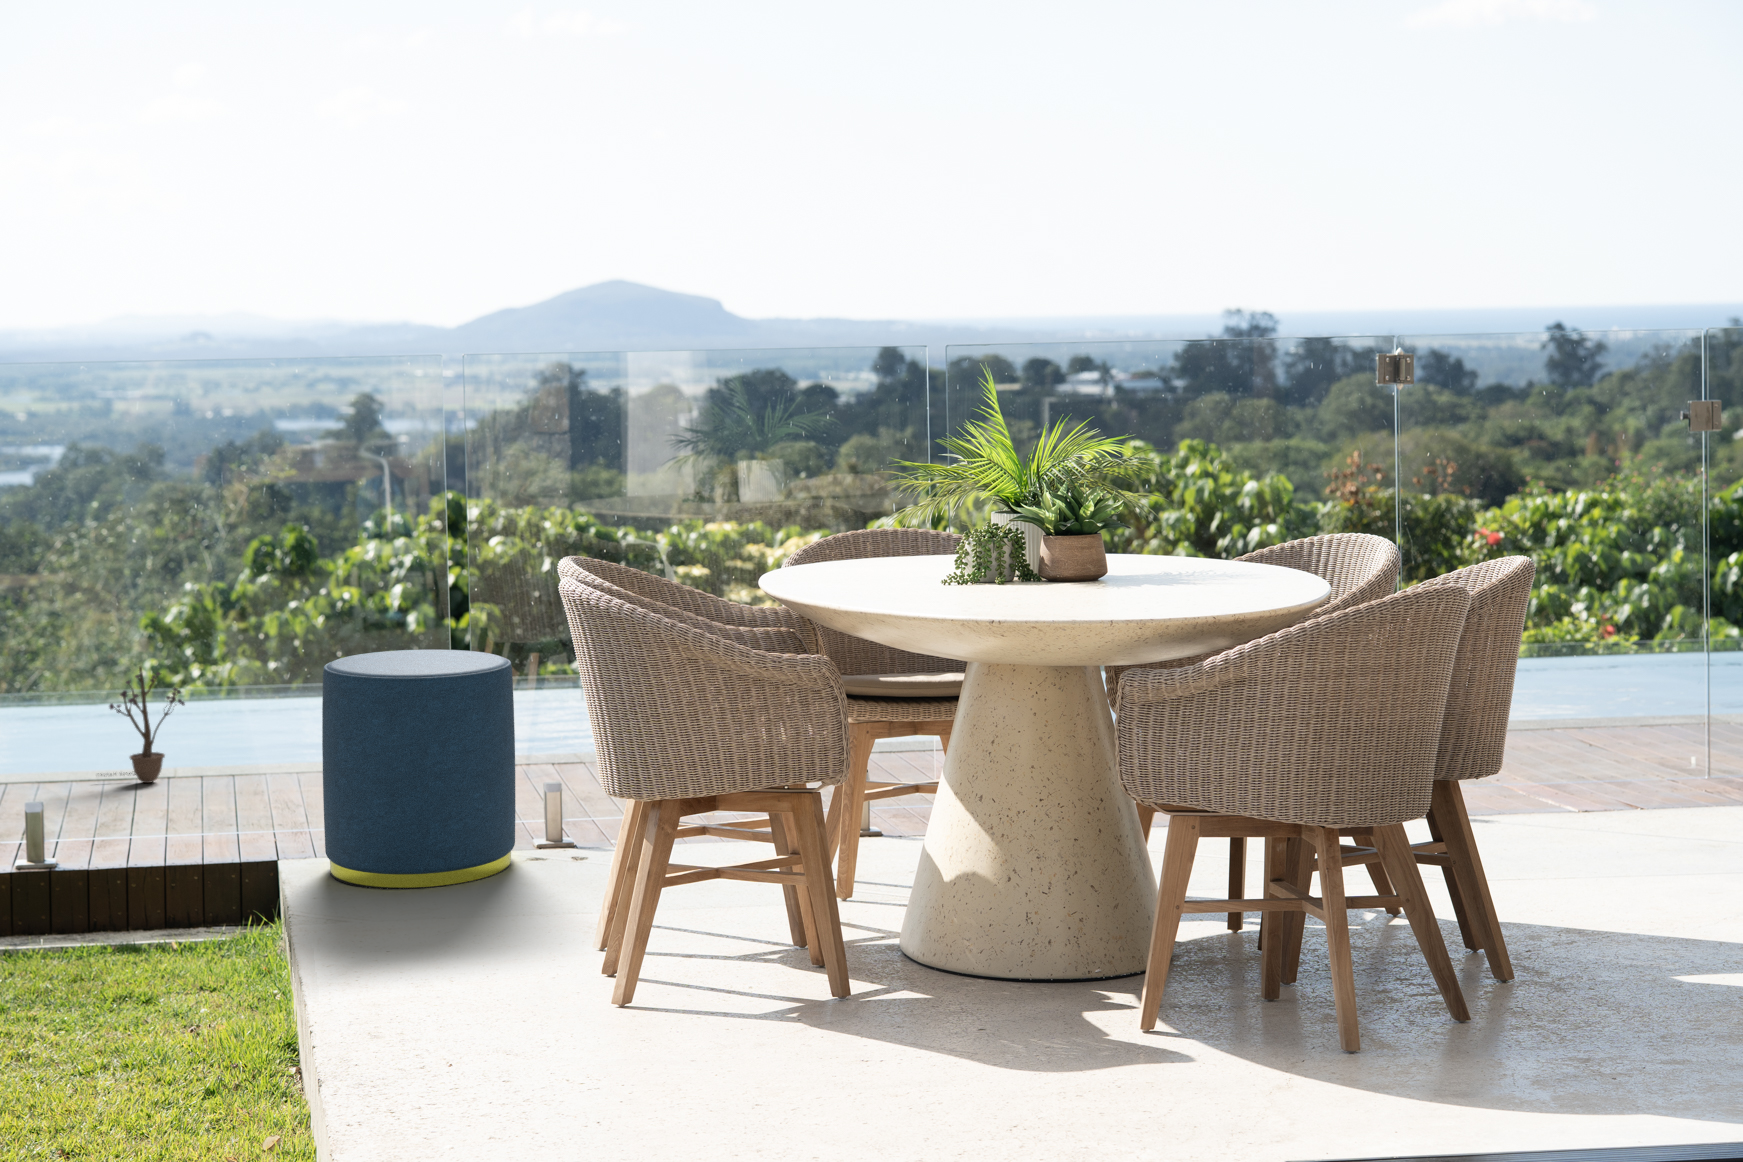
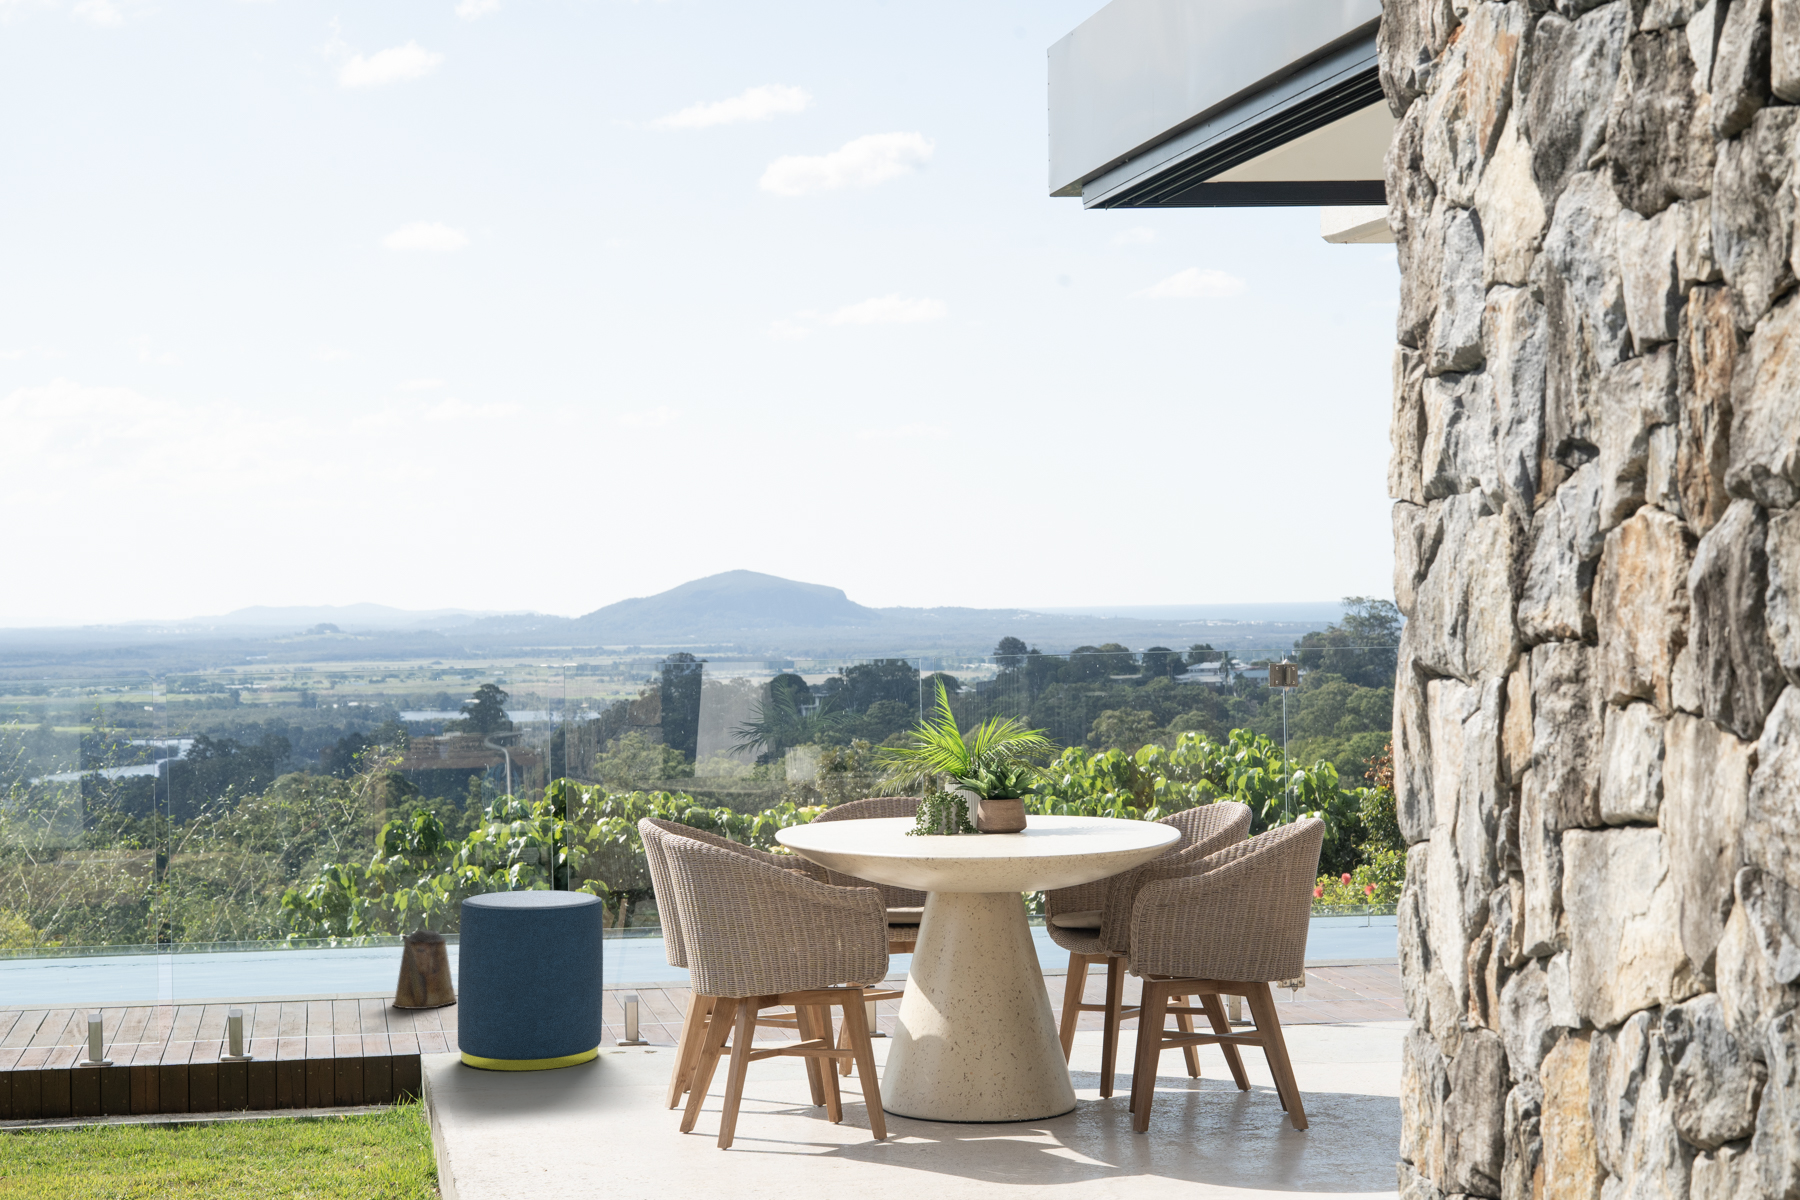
decorative plant: present [101,667,185,783] -> none [276,909,347,1003]
watering can: none [245,693,328,791] -> present [393,930,457,1009]

